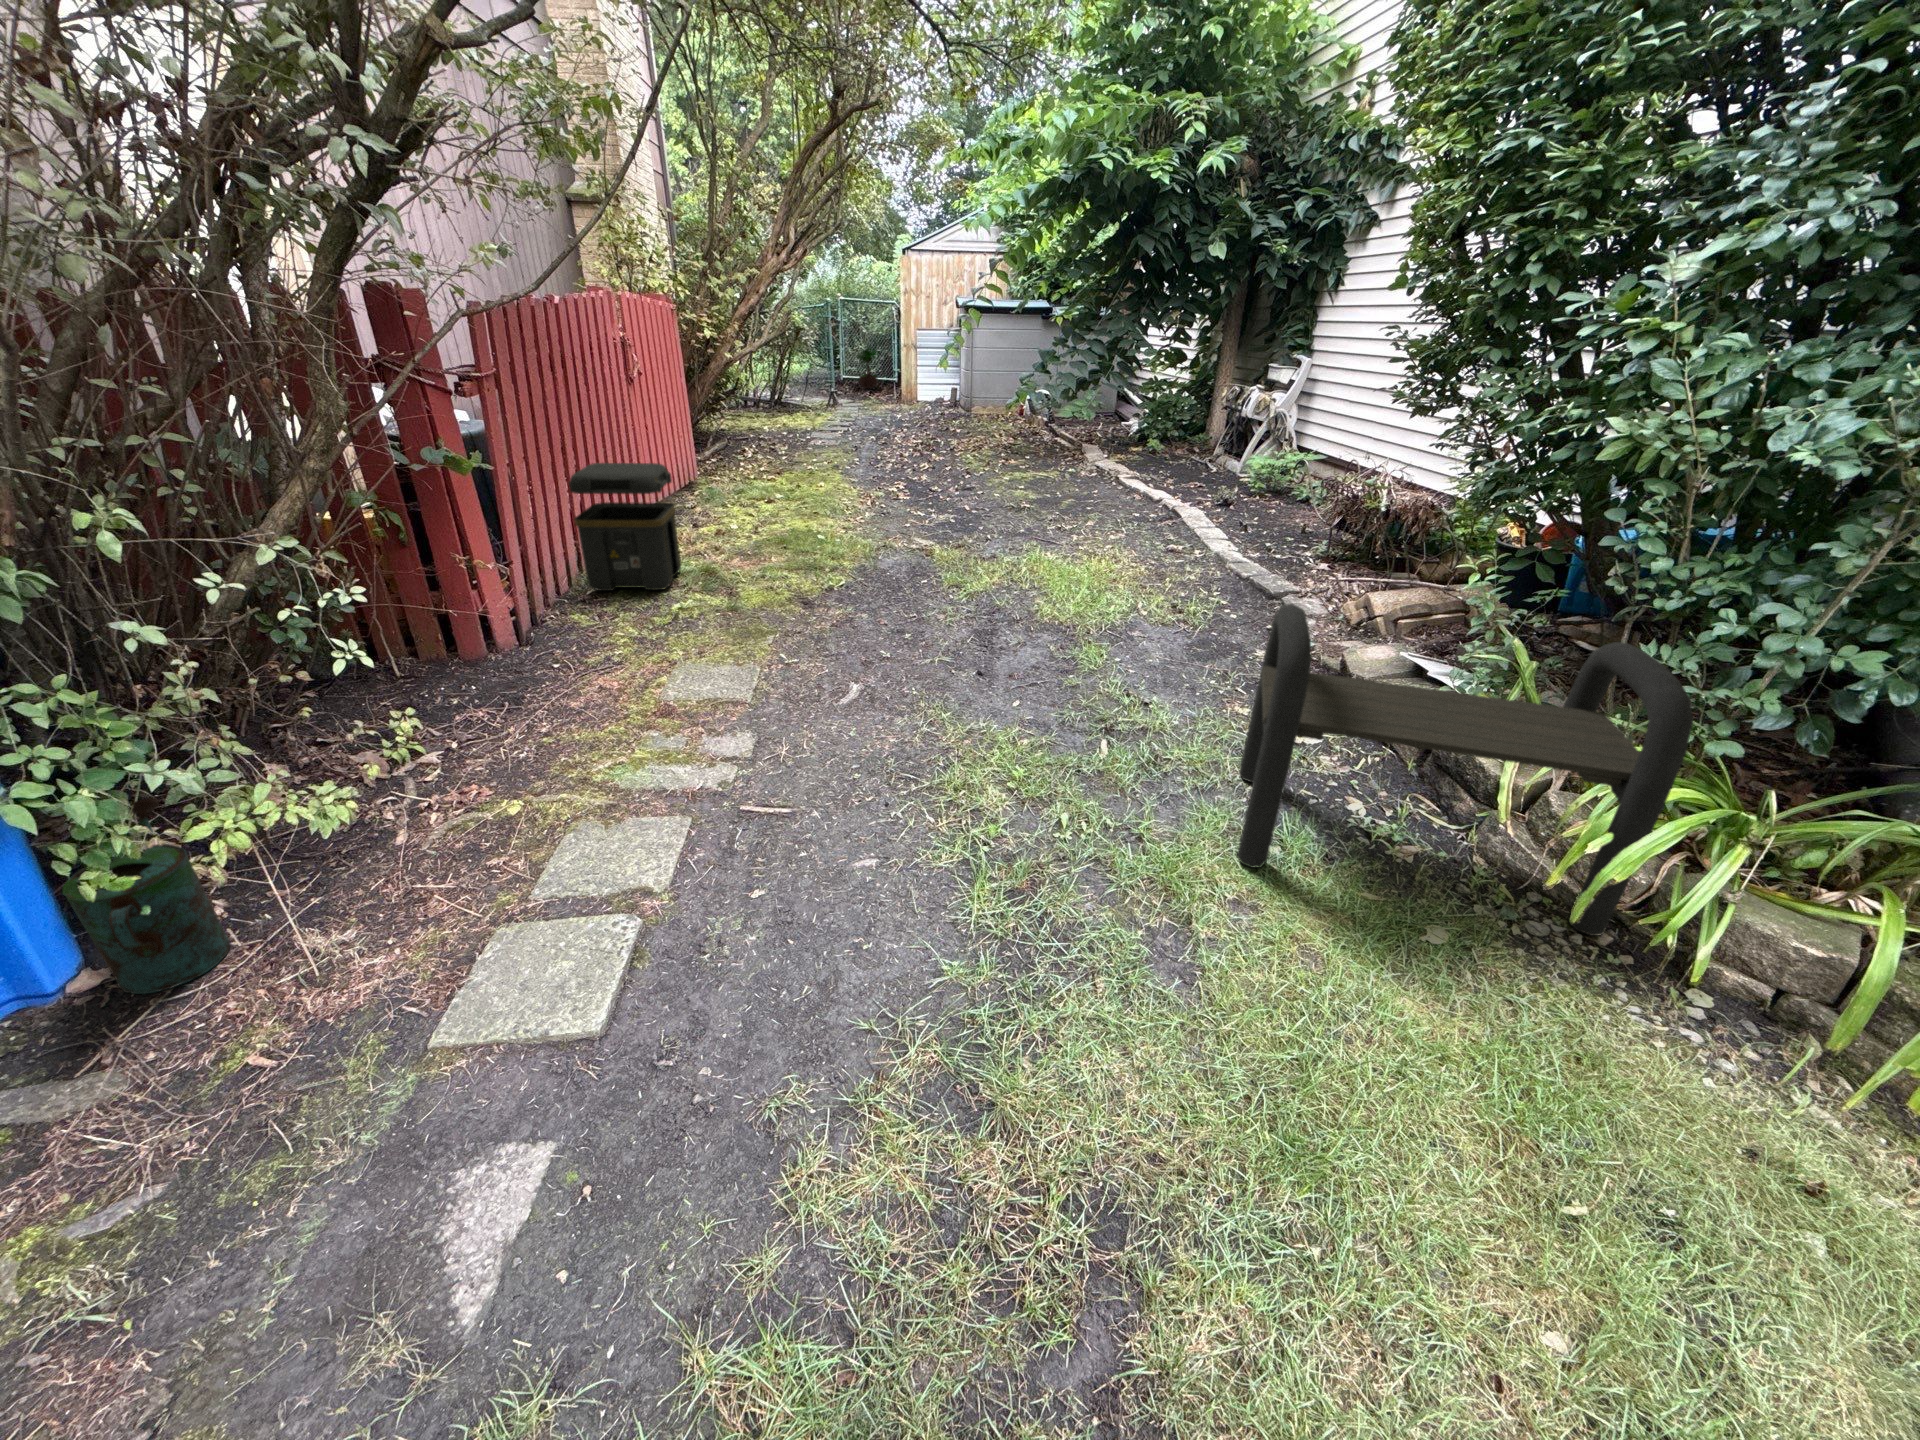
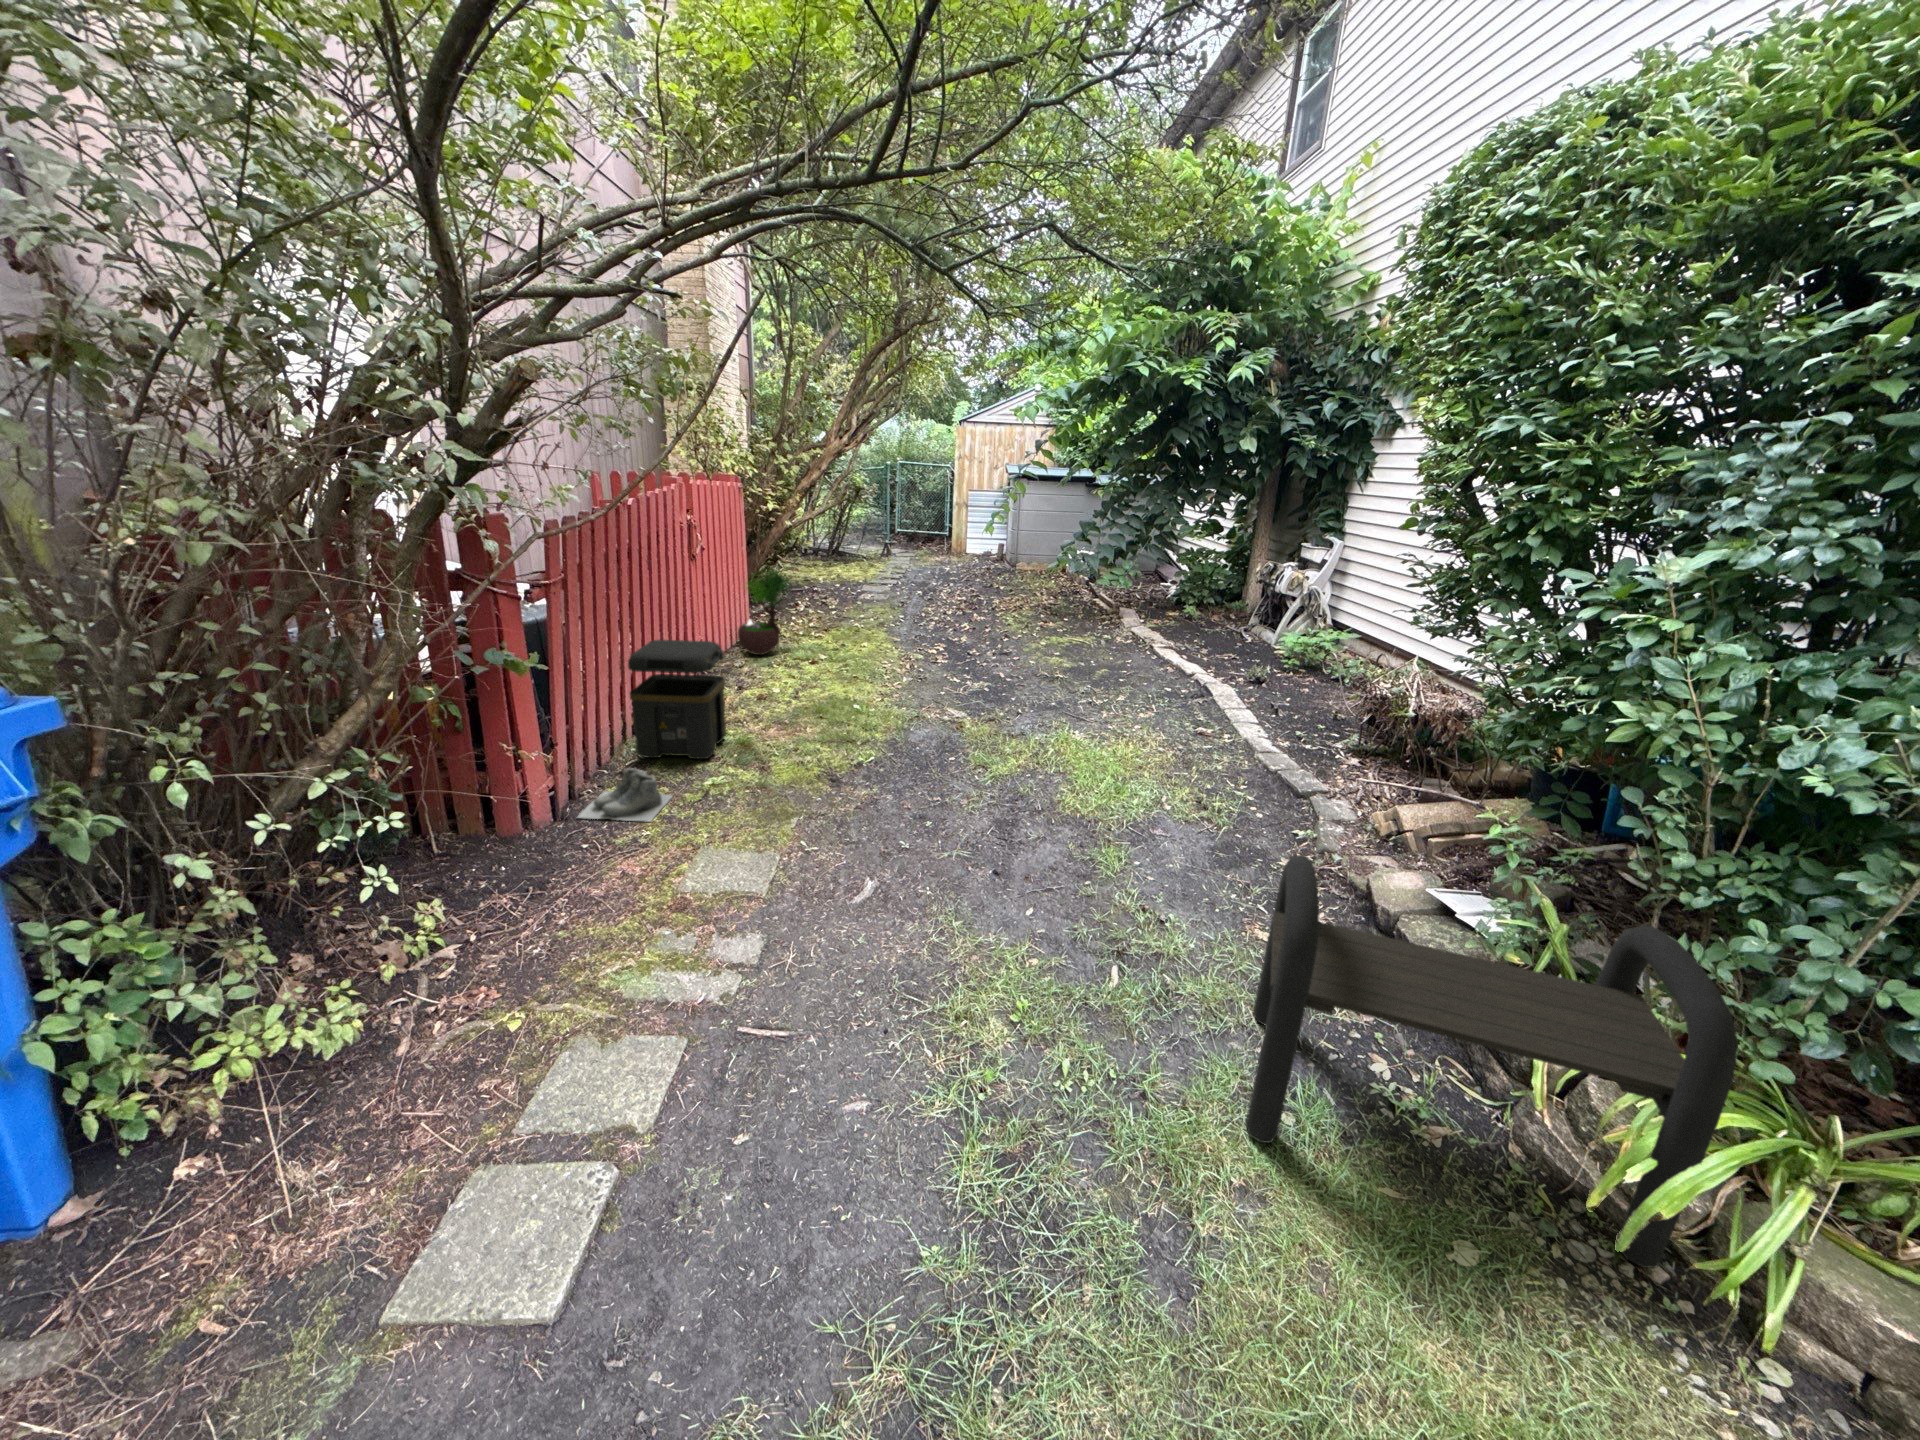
potted tree: present [857,347,878,389] -> present [738,566,790,655]
boots: none [535,593,635,646] -> present [578,768,672,822]
watering can: present [63,799,231,994] -> none [58,1018,216,1234]

